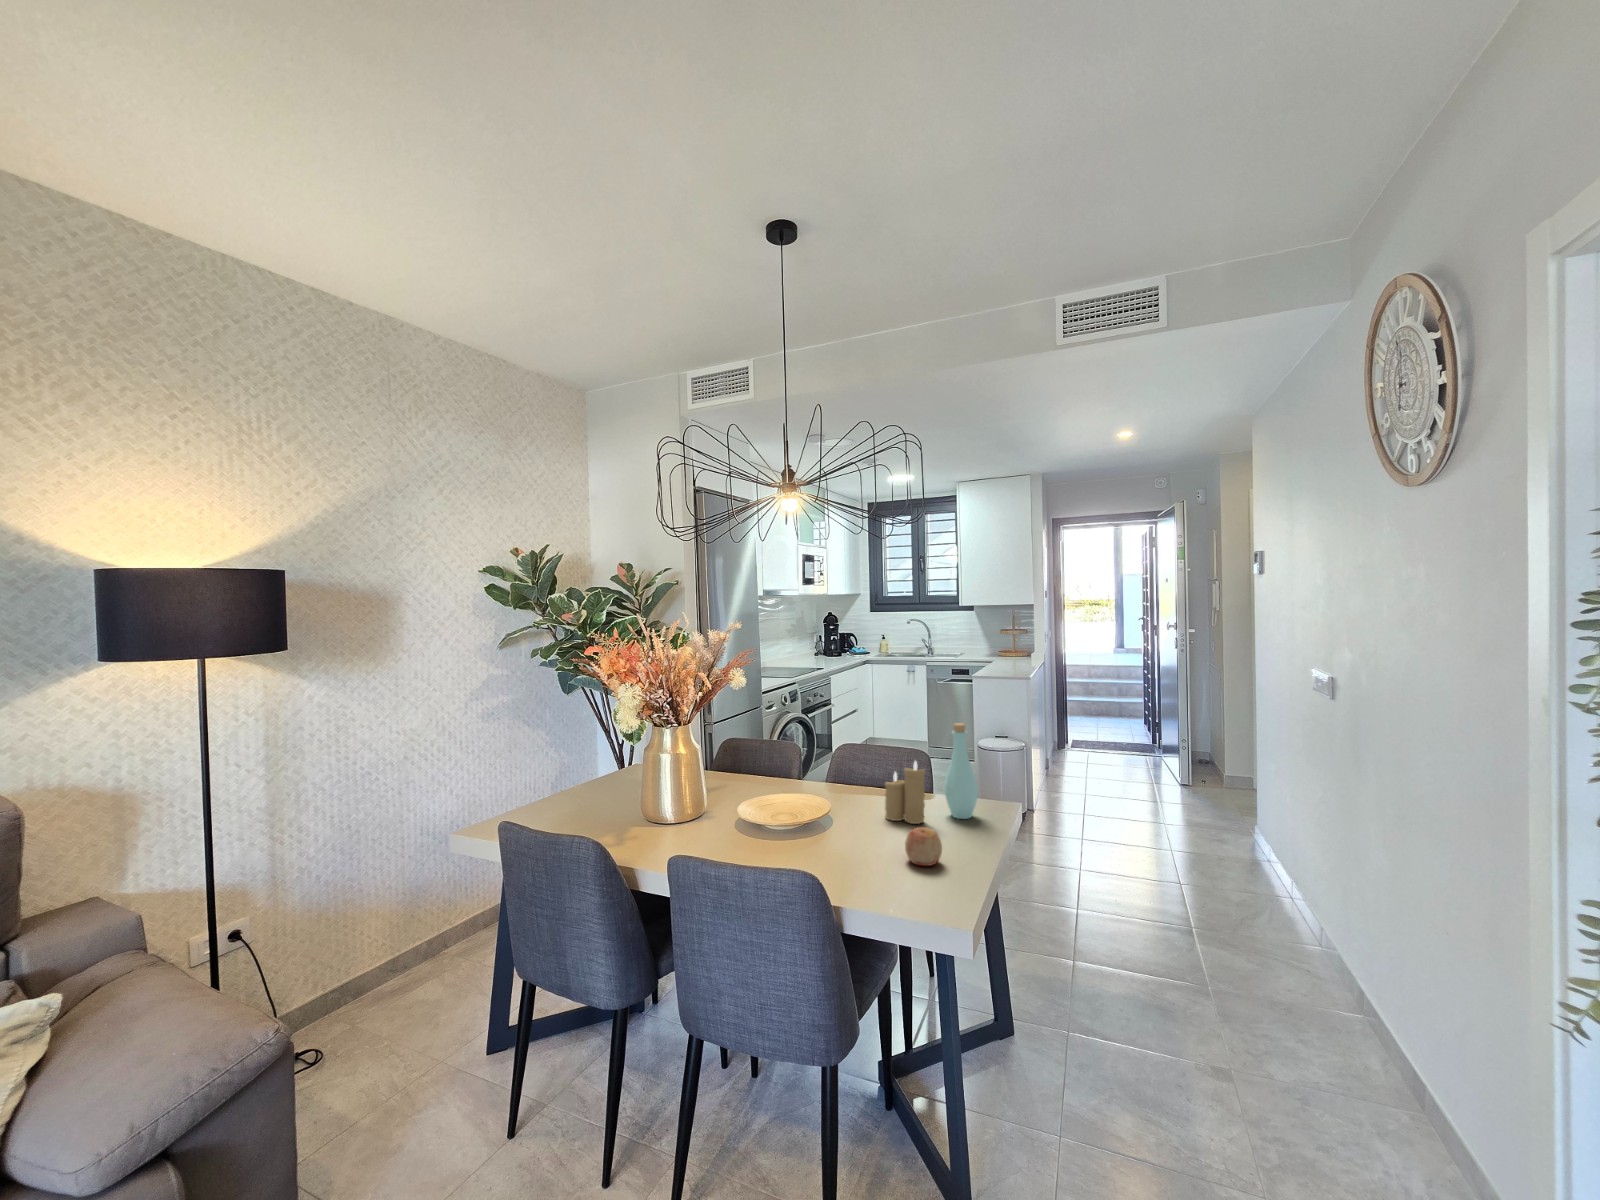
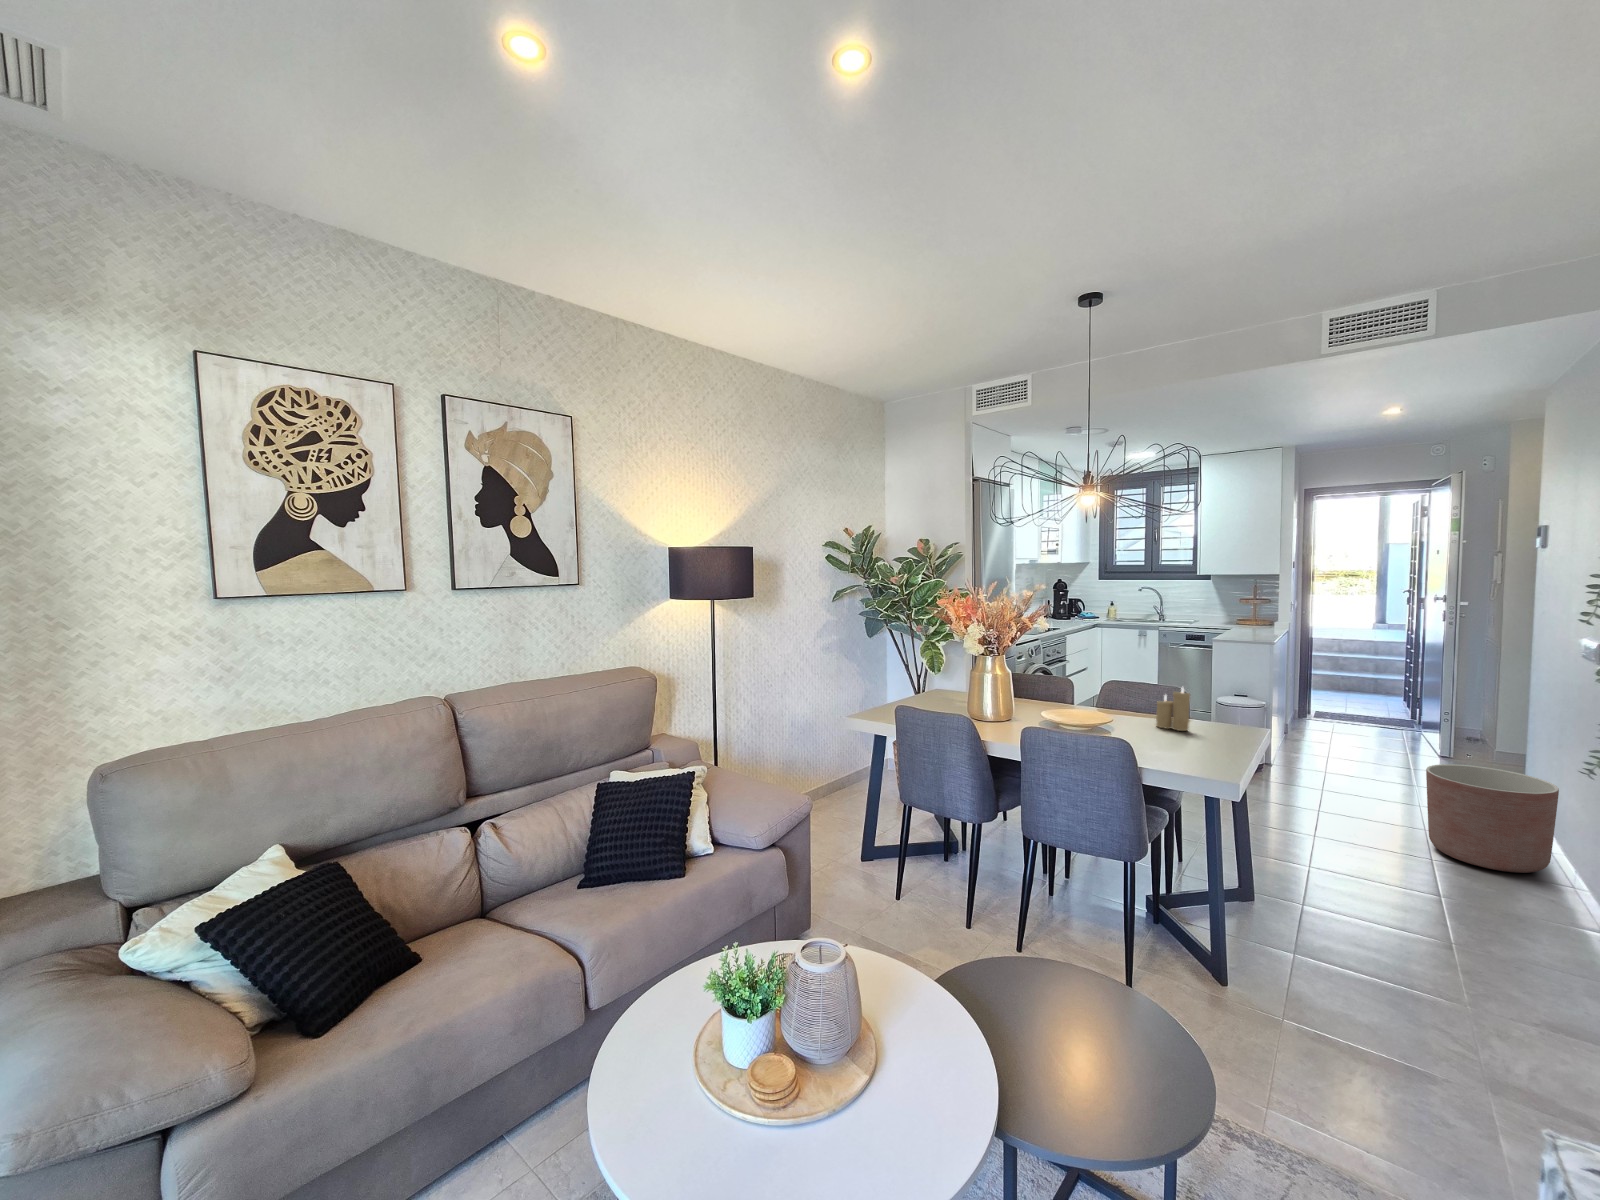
bottle: present [944,723,978,819] -> none [1204,663,1233,732]
planter: none [1180,809,1302,934] -> present [1426,764,1559,873]
apple: present [905,827,942,866] -> none [1181,726,1209,750]

